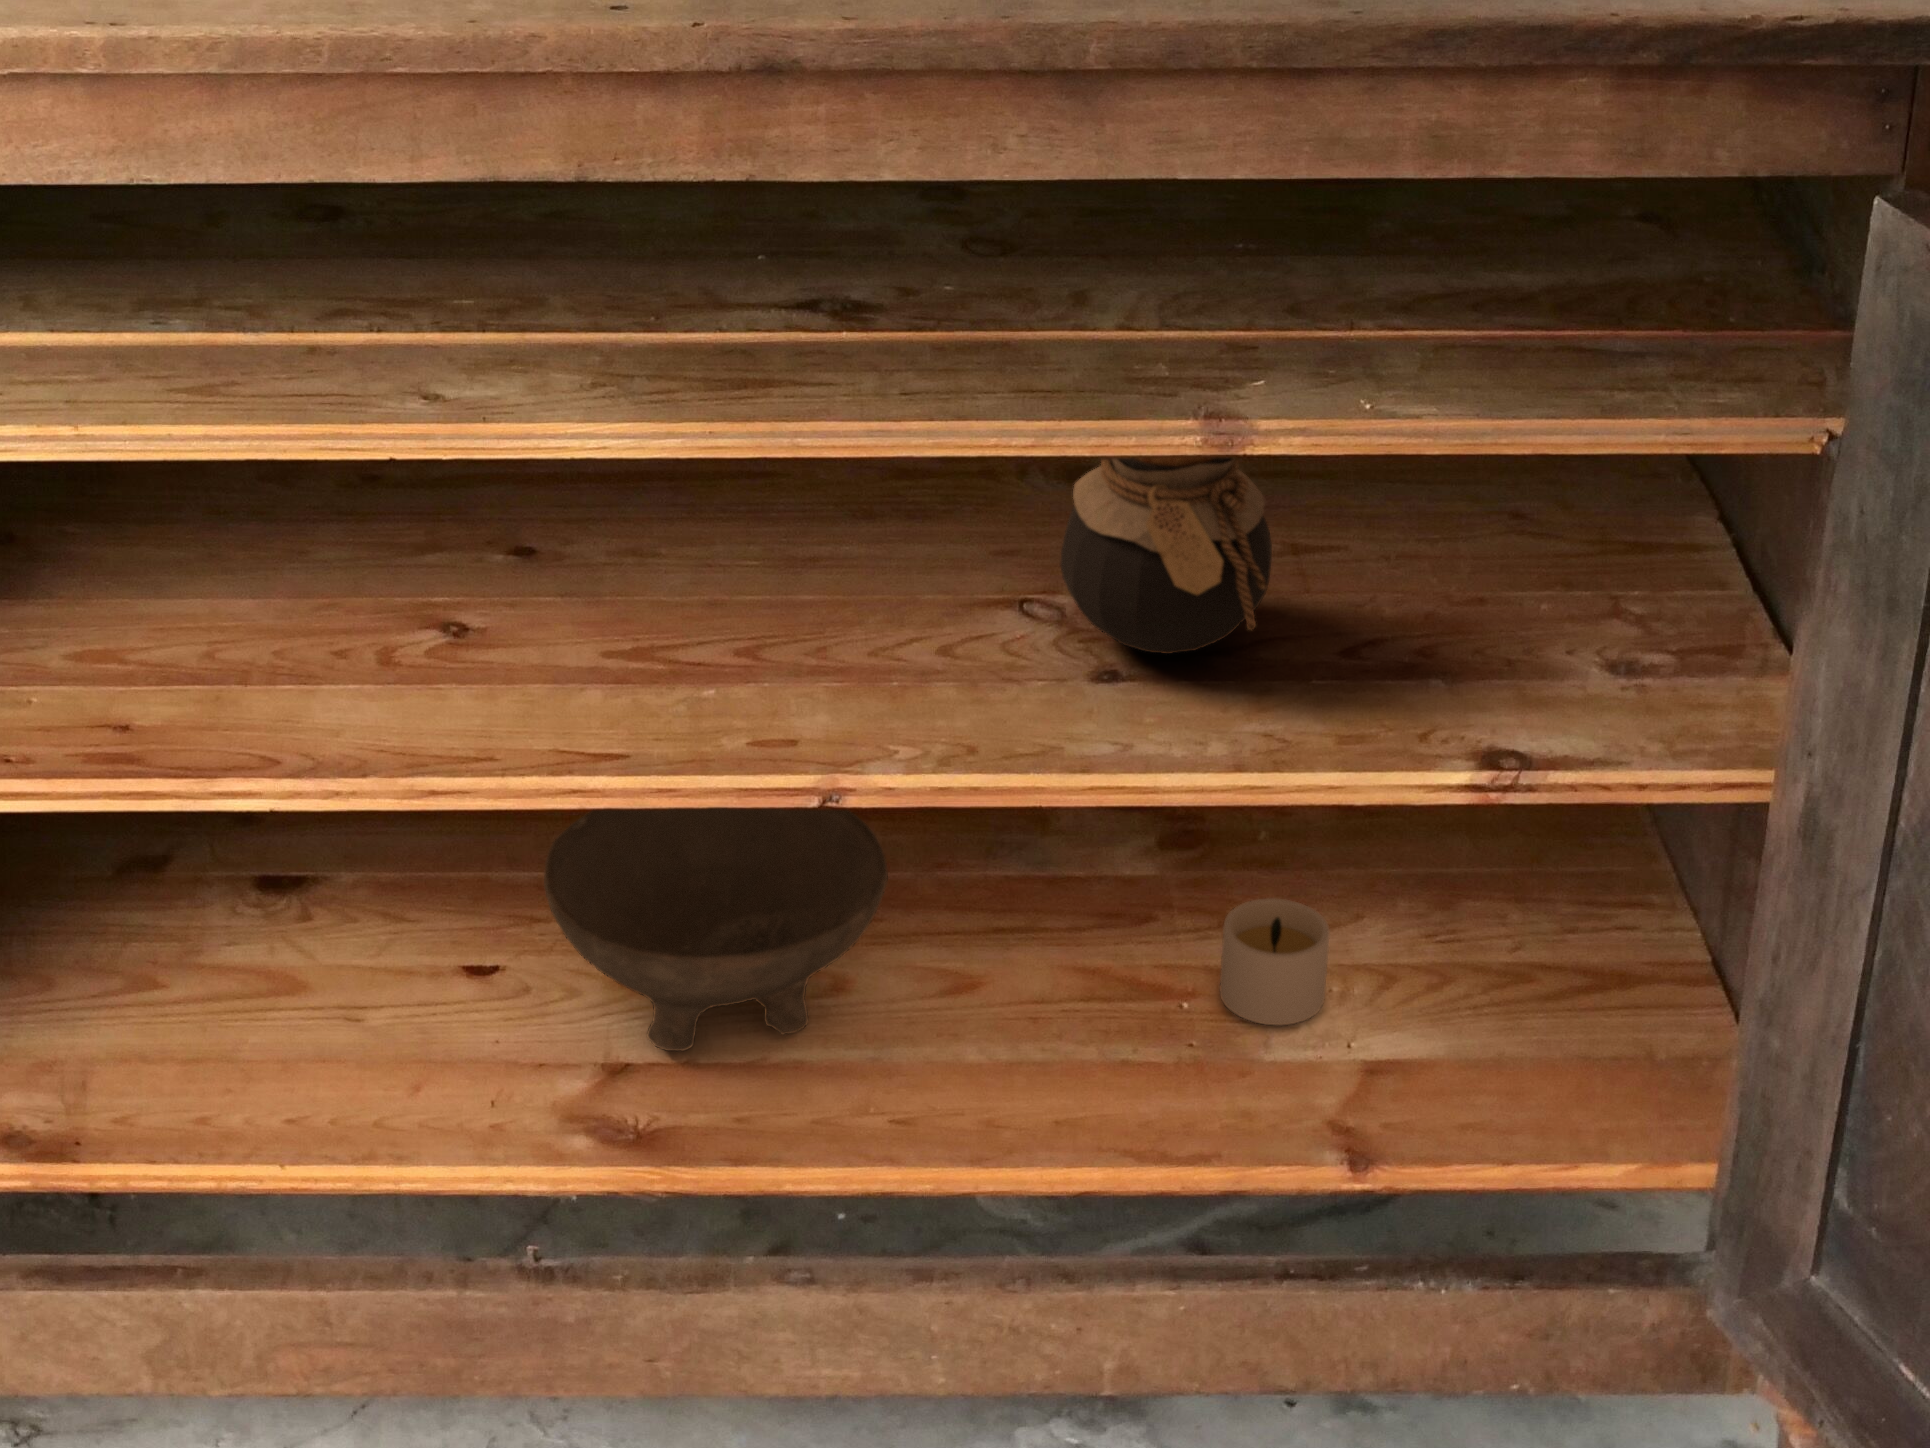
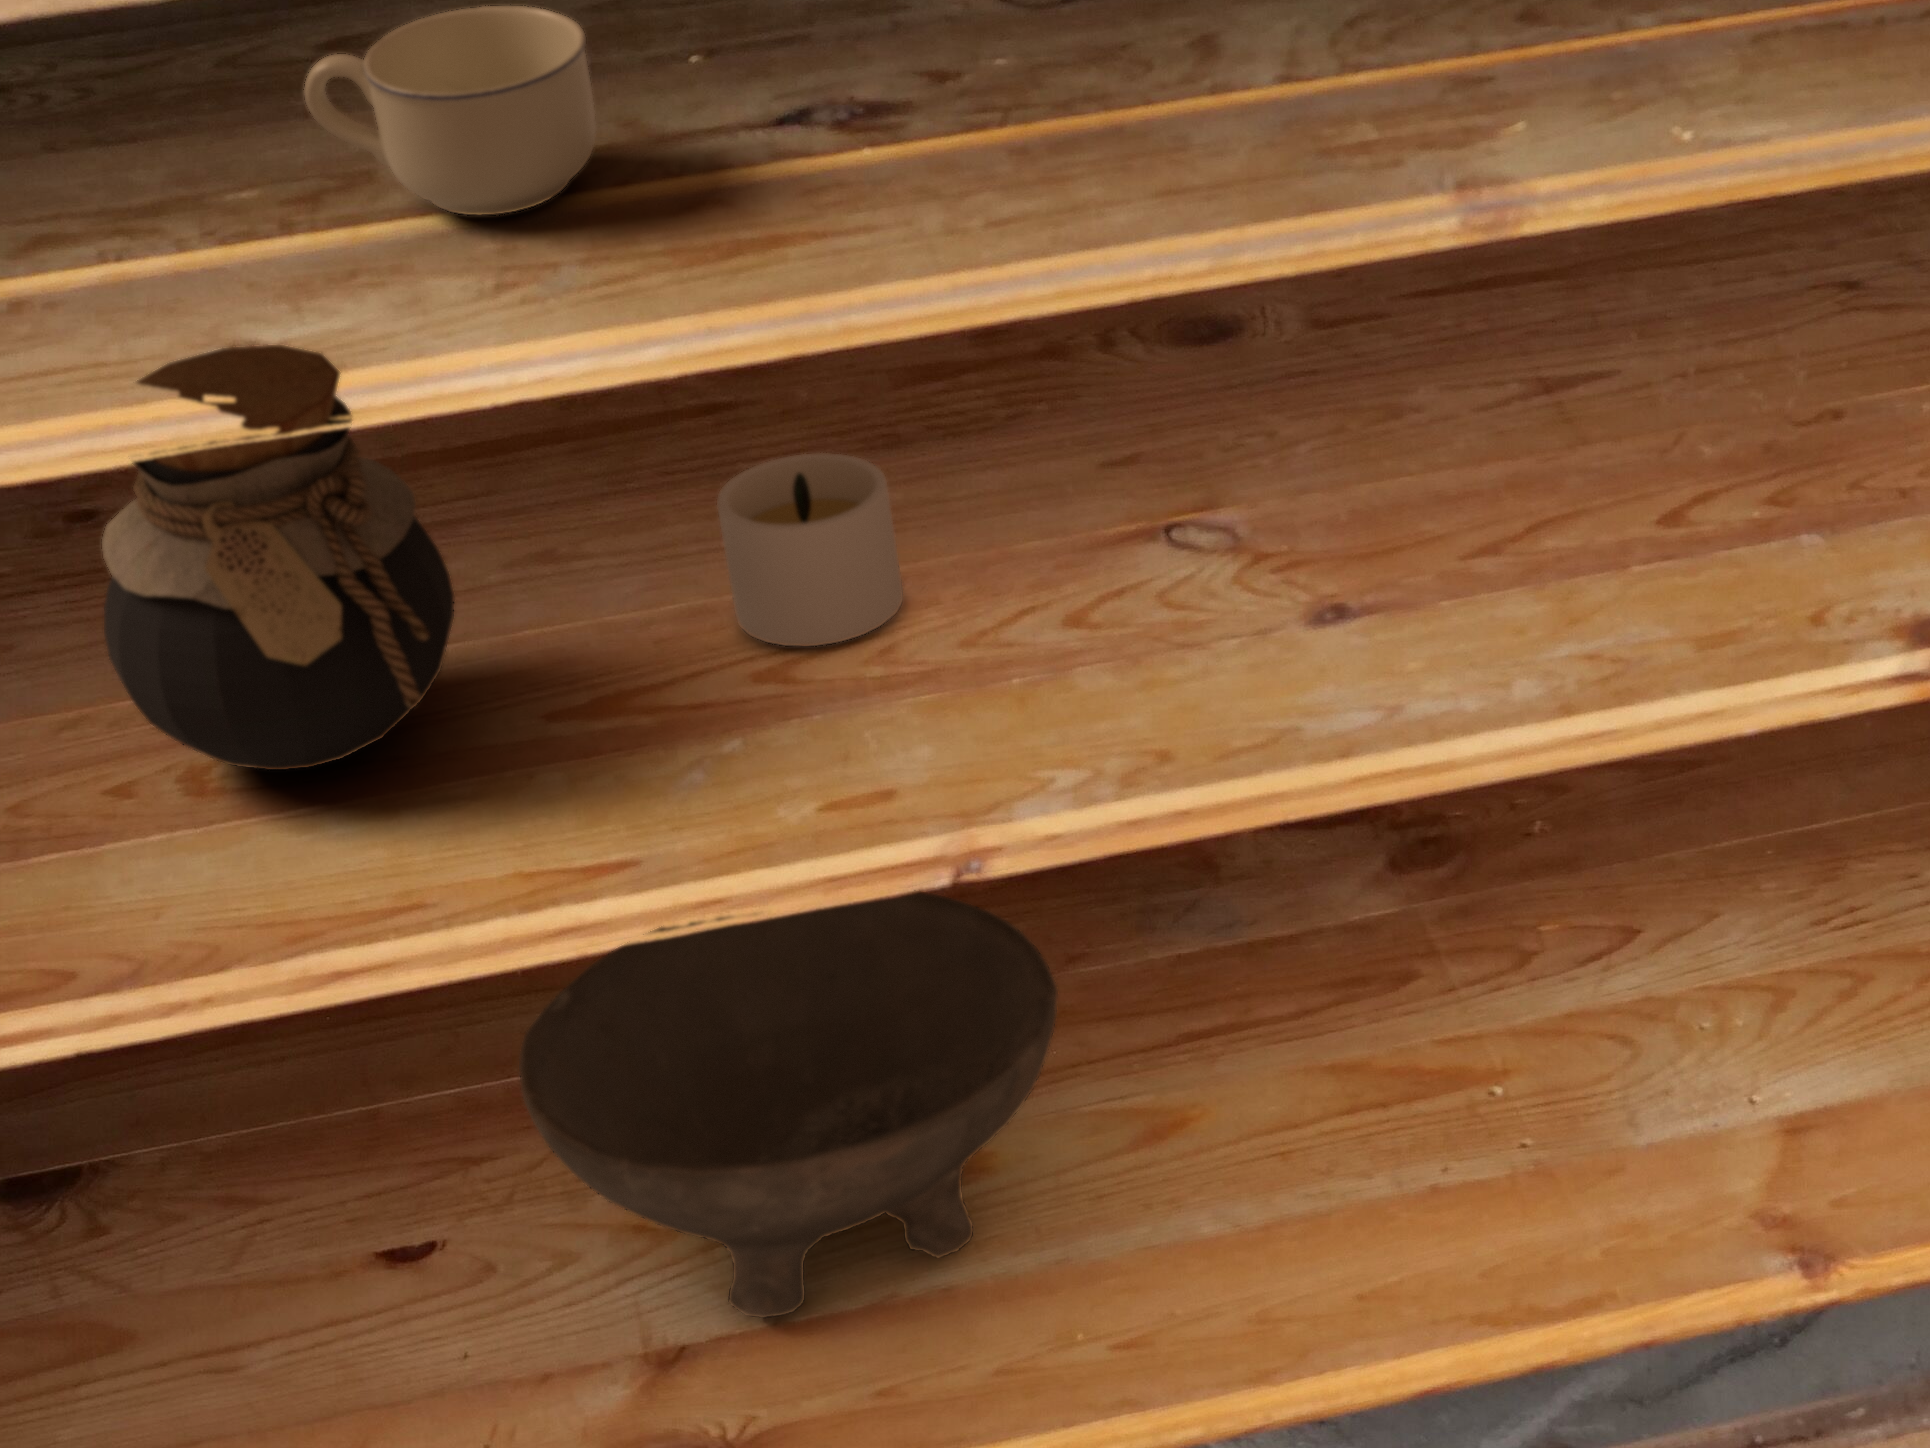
cup: none [510,212,681,344] -> present [304,6,596,215]
jar: present [1060,457,1272,654] -> present [102,345,454,770]
candle: present [1220,898,1330,1025] -> present [717,453,903,646]

